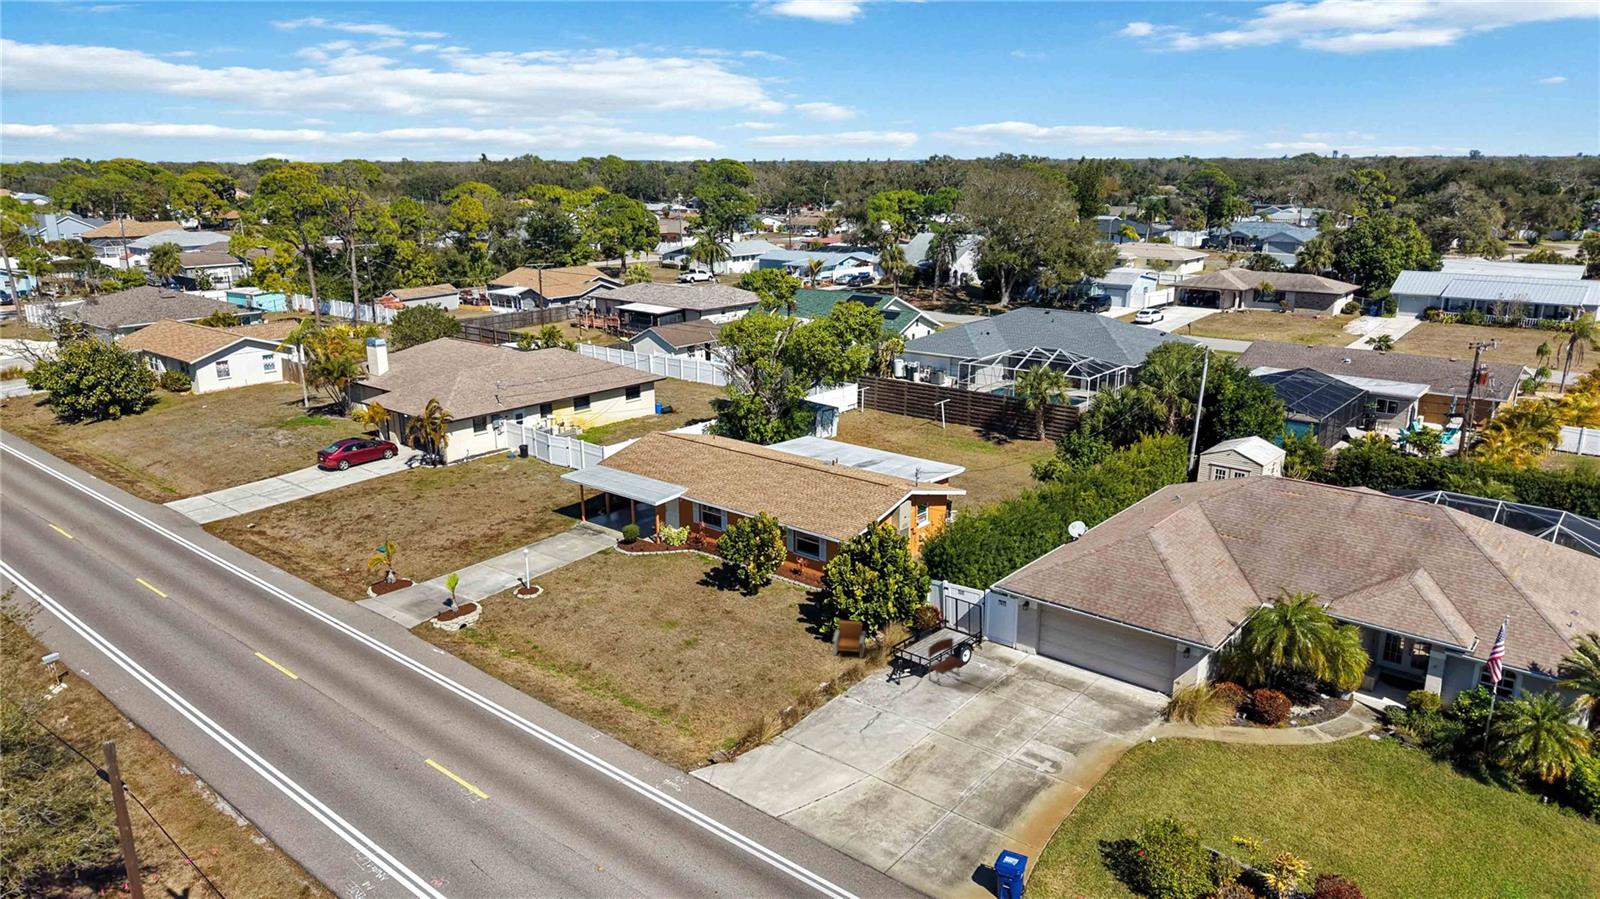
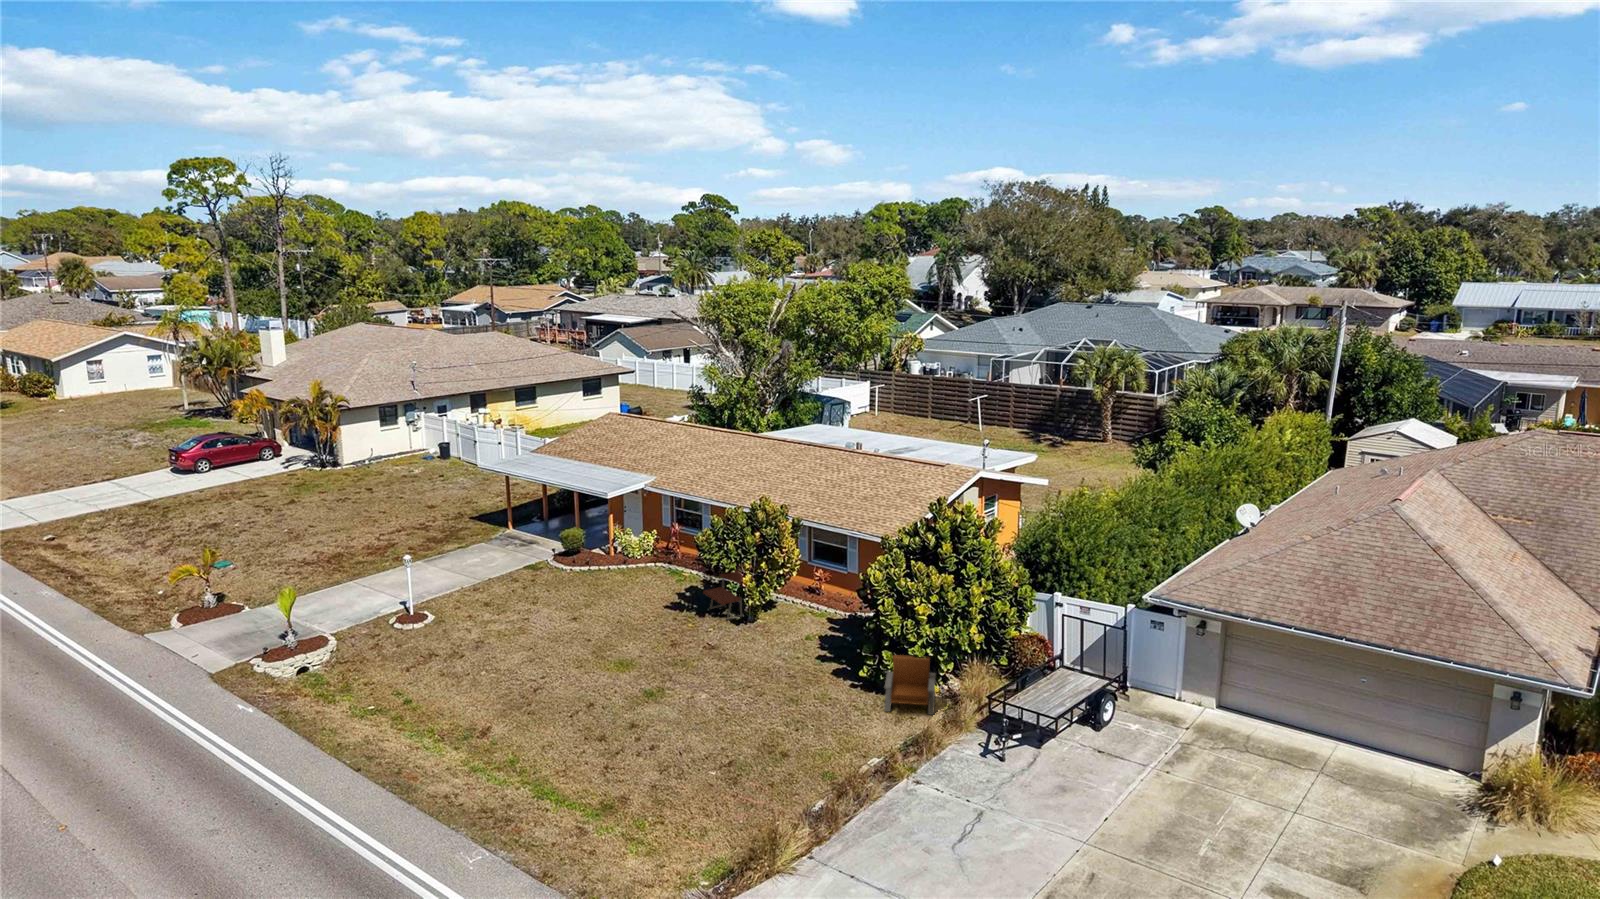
bench: present [928,638,965,685] -> present [703,570,742,620]

